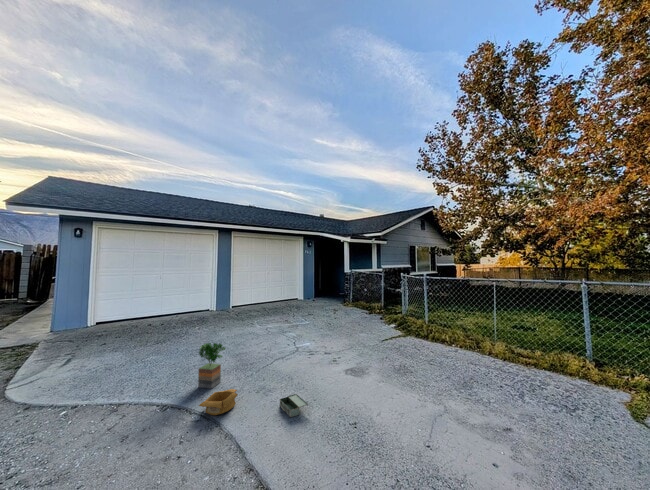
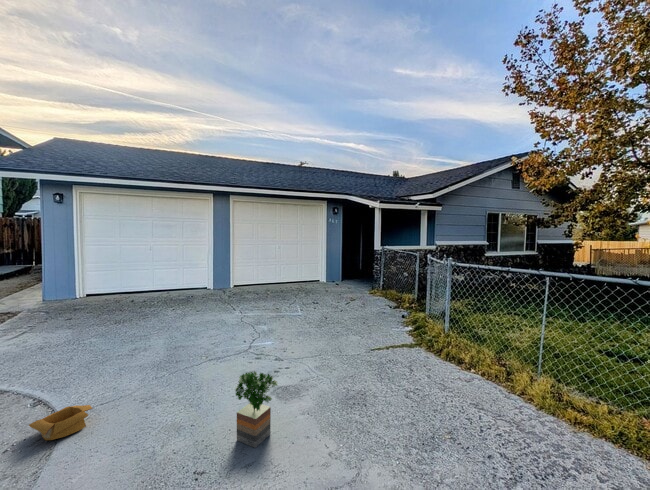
potted tree: present [198,343,225,389] -> present [235,371,278,448]
toolbox: present [280,394,308,417] -> none [123,425,161,464]

